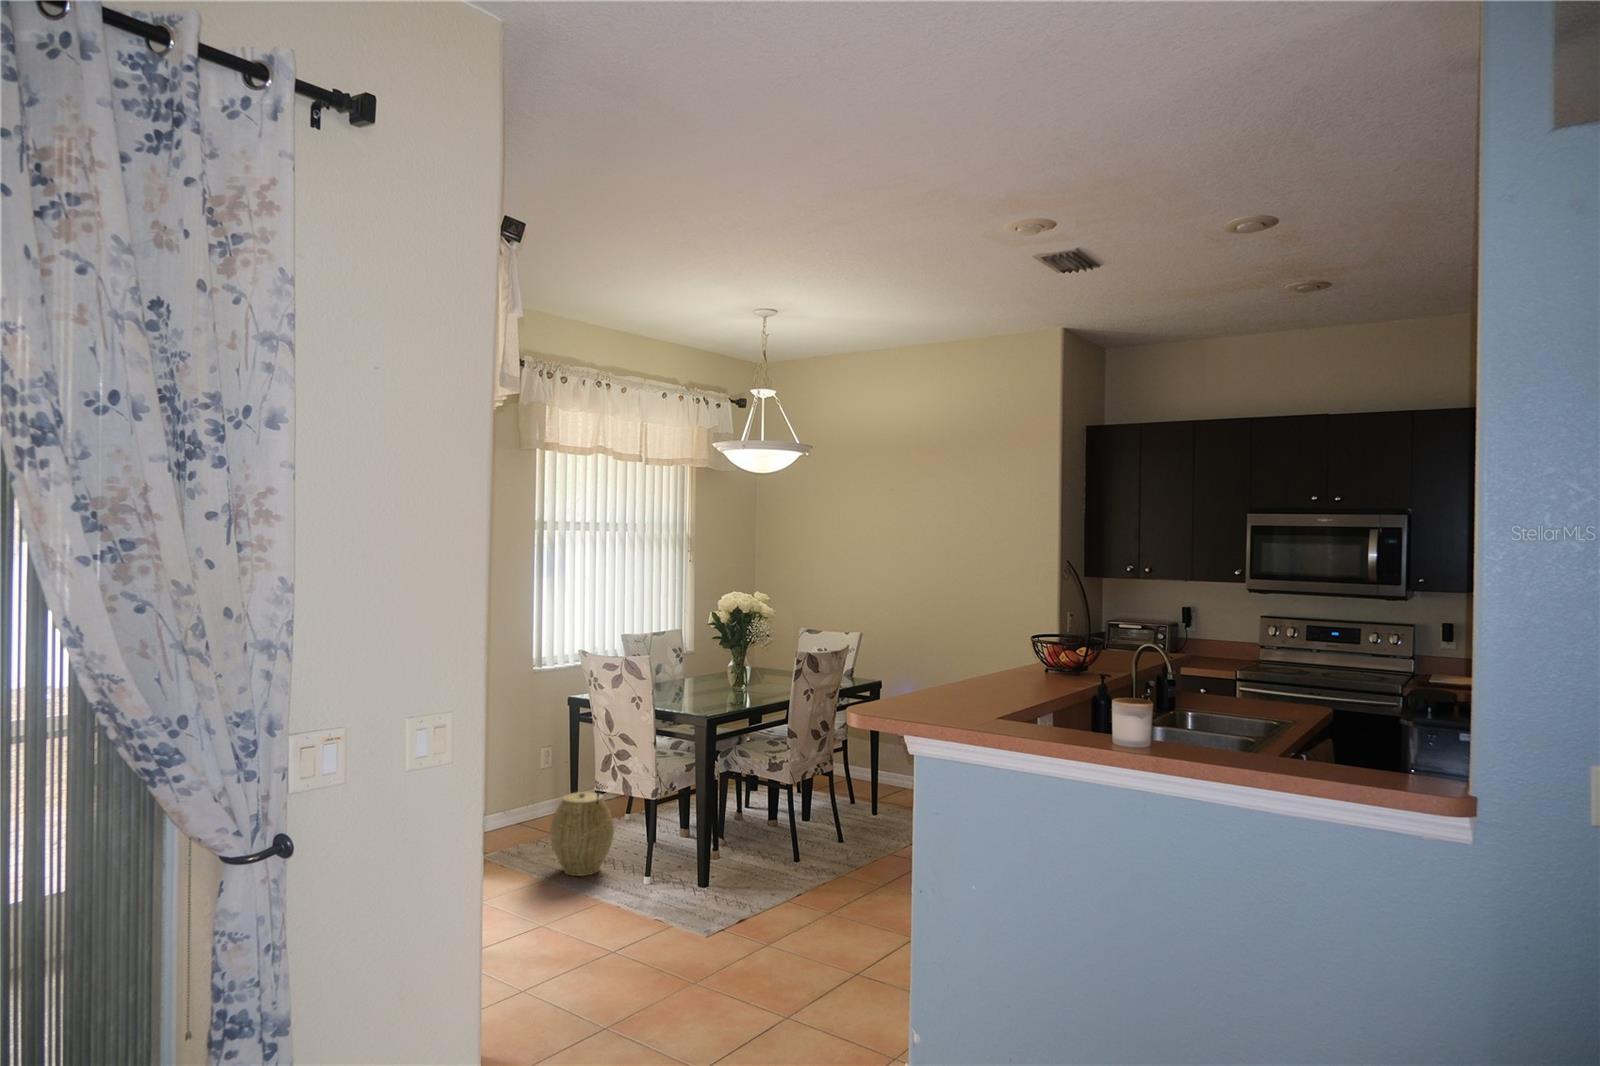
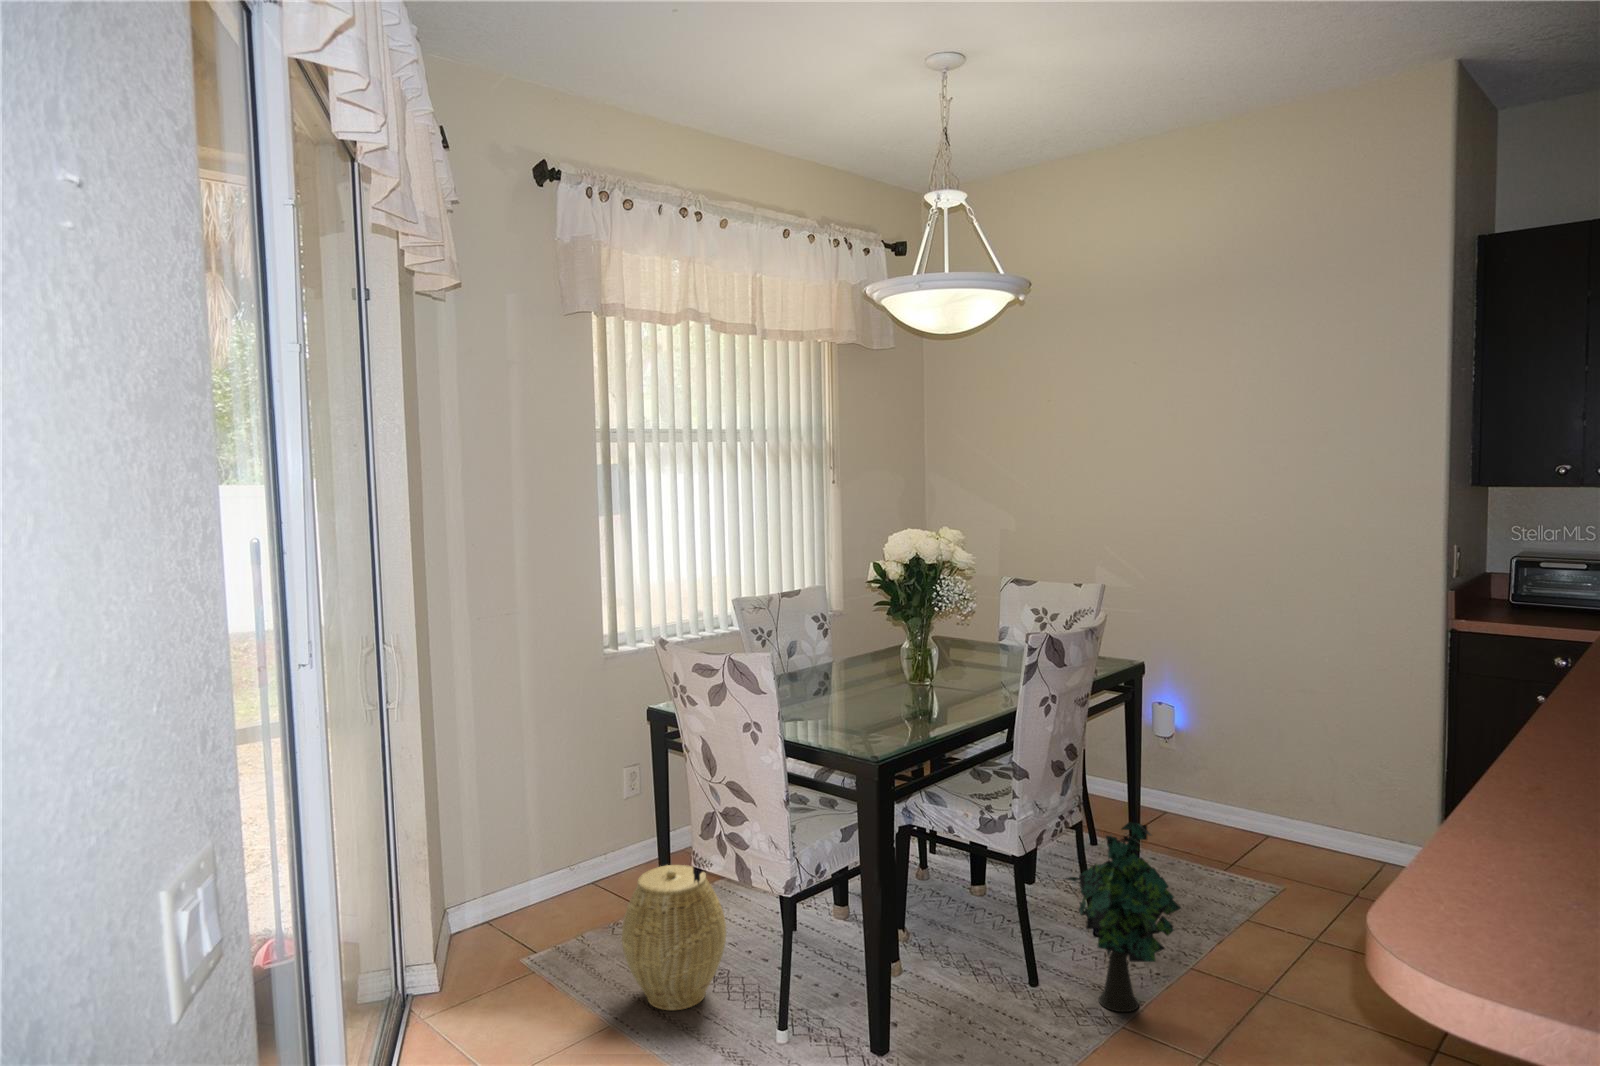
decorative plant: none [815,762,880,872] -> present [1065,822,1181,1012]

